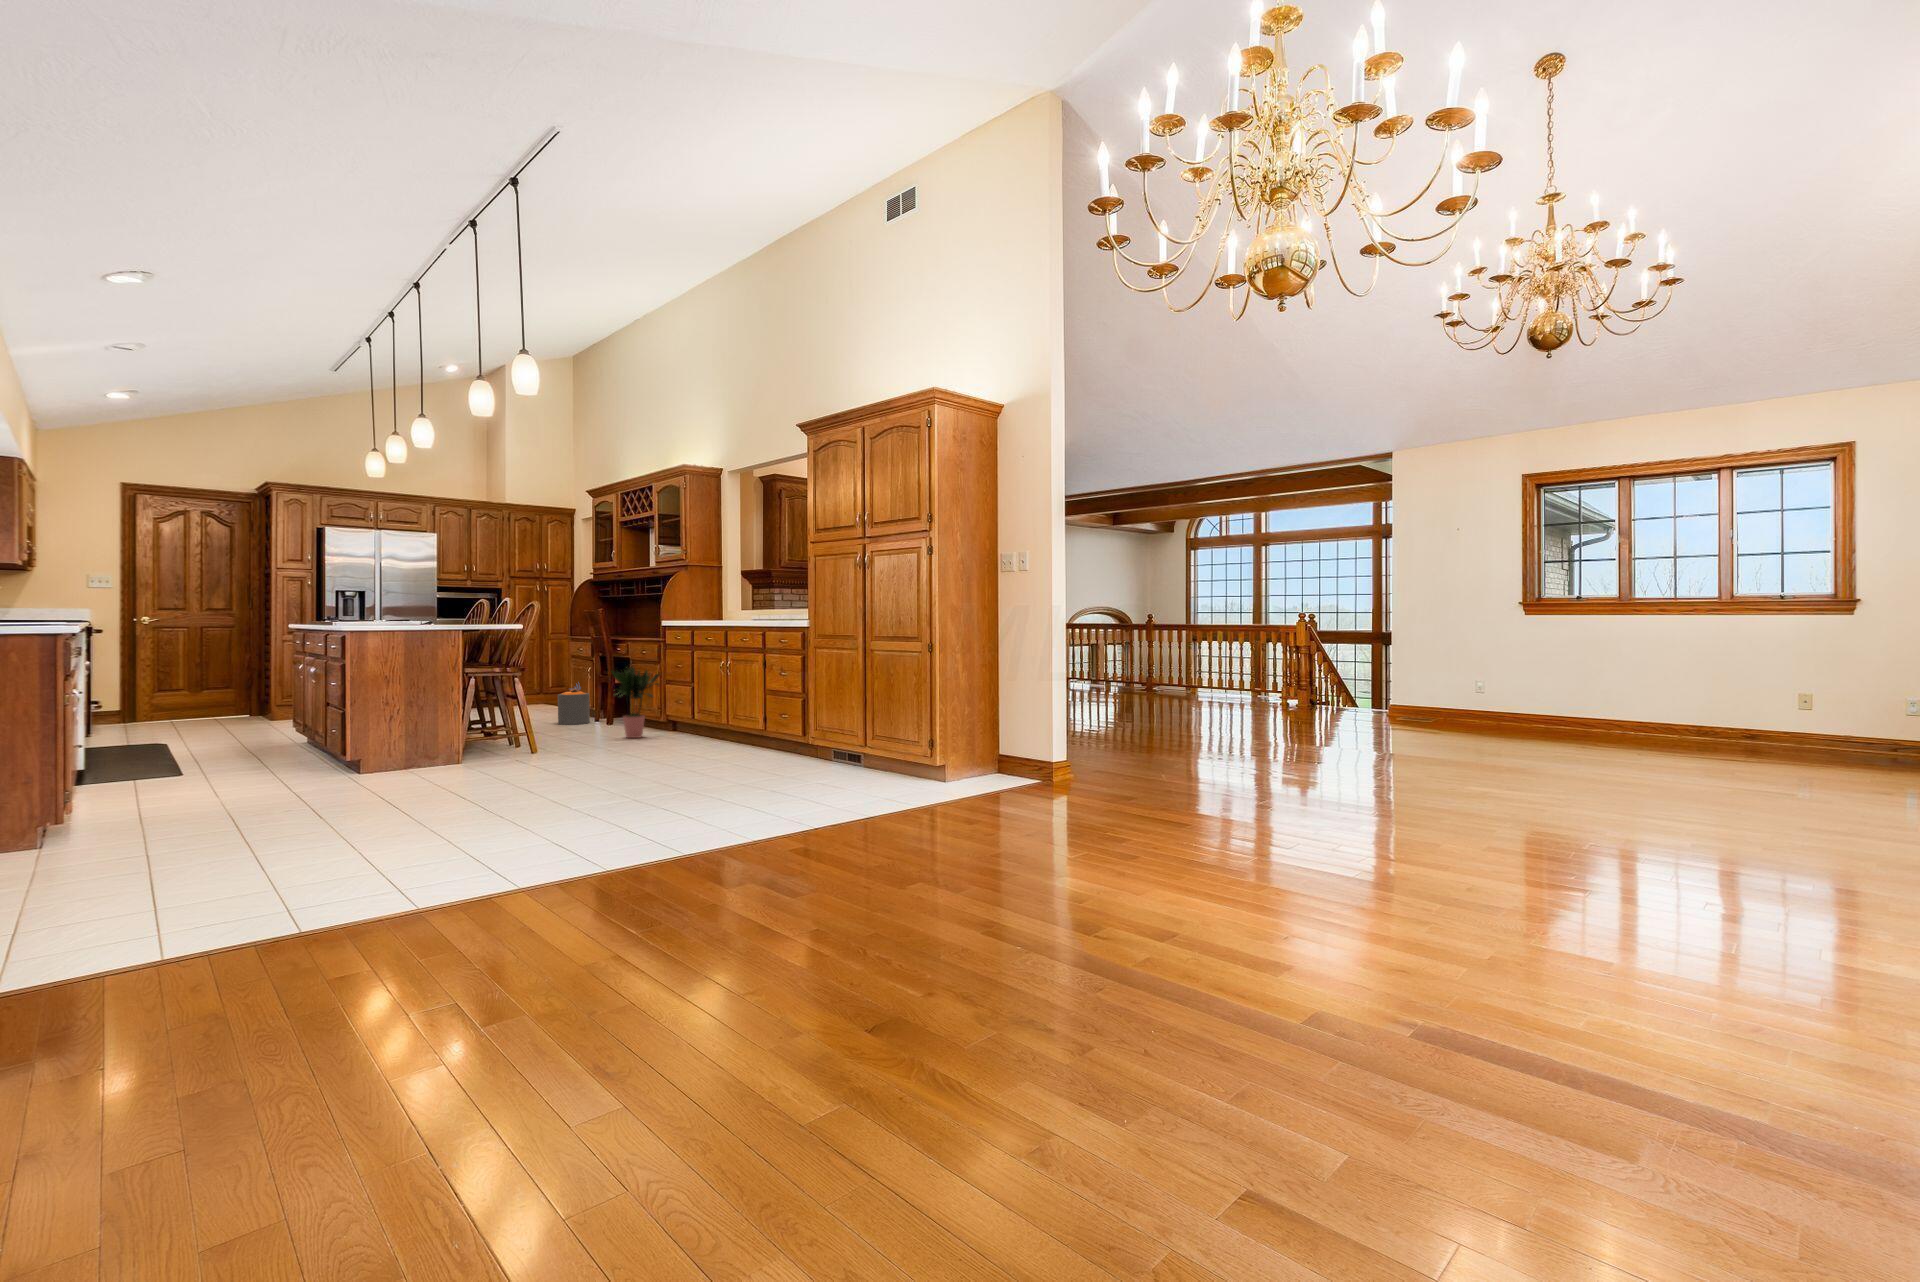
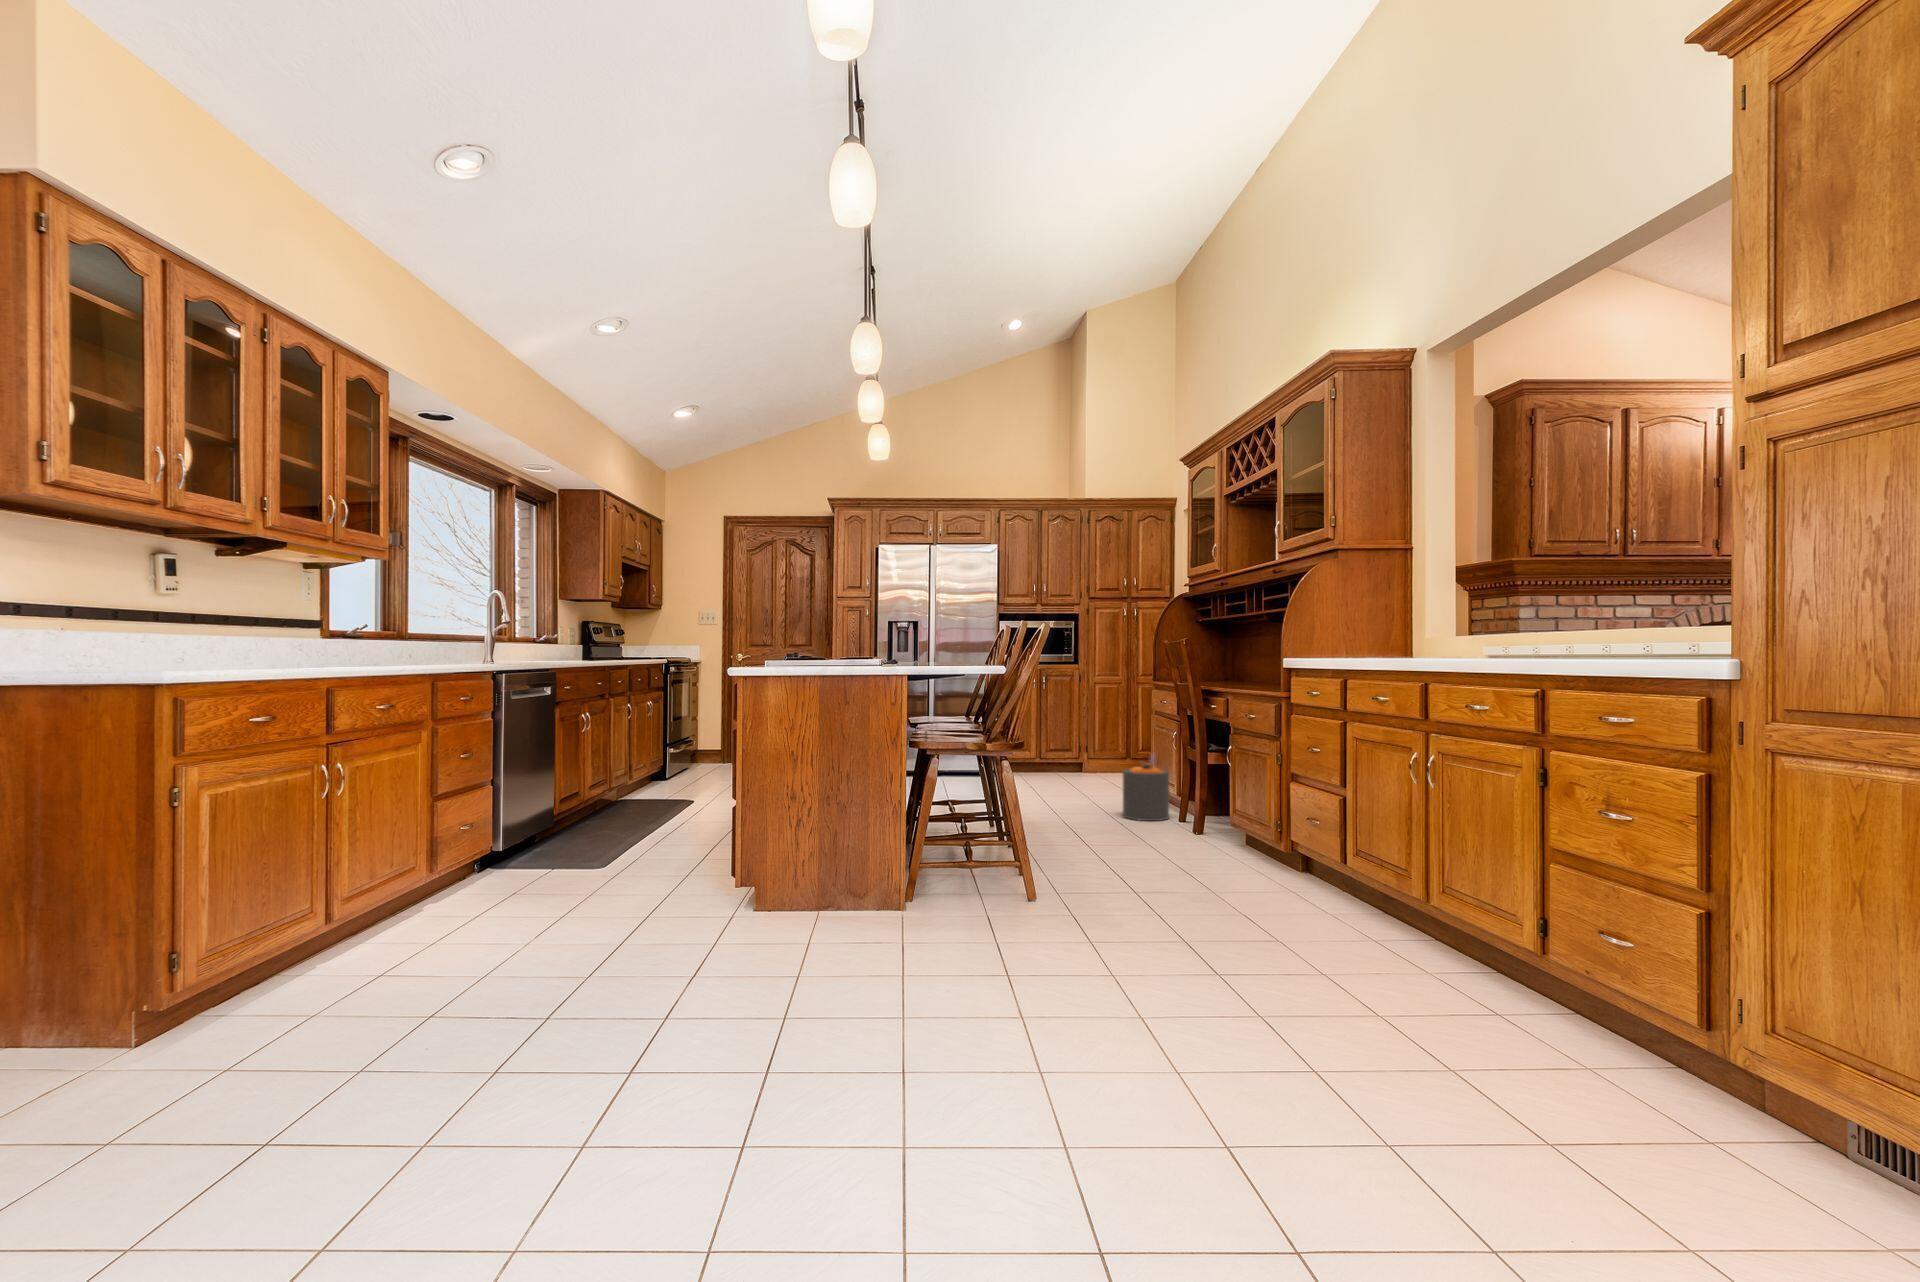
potted plant: present [611,667,659,738] -> none [1183,738,1284,883]

